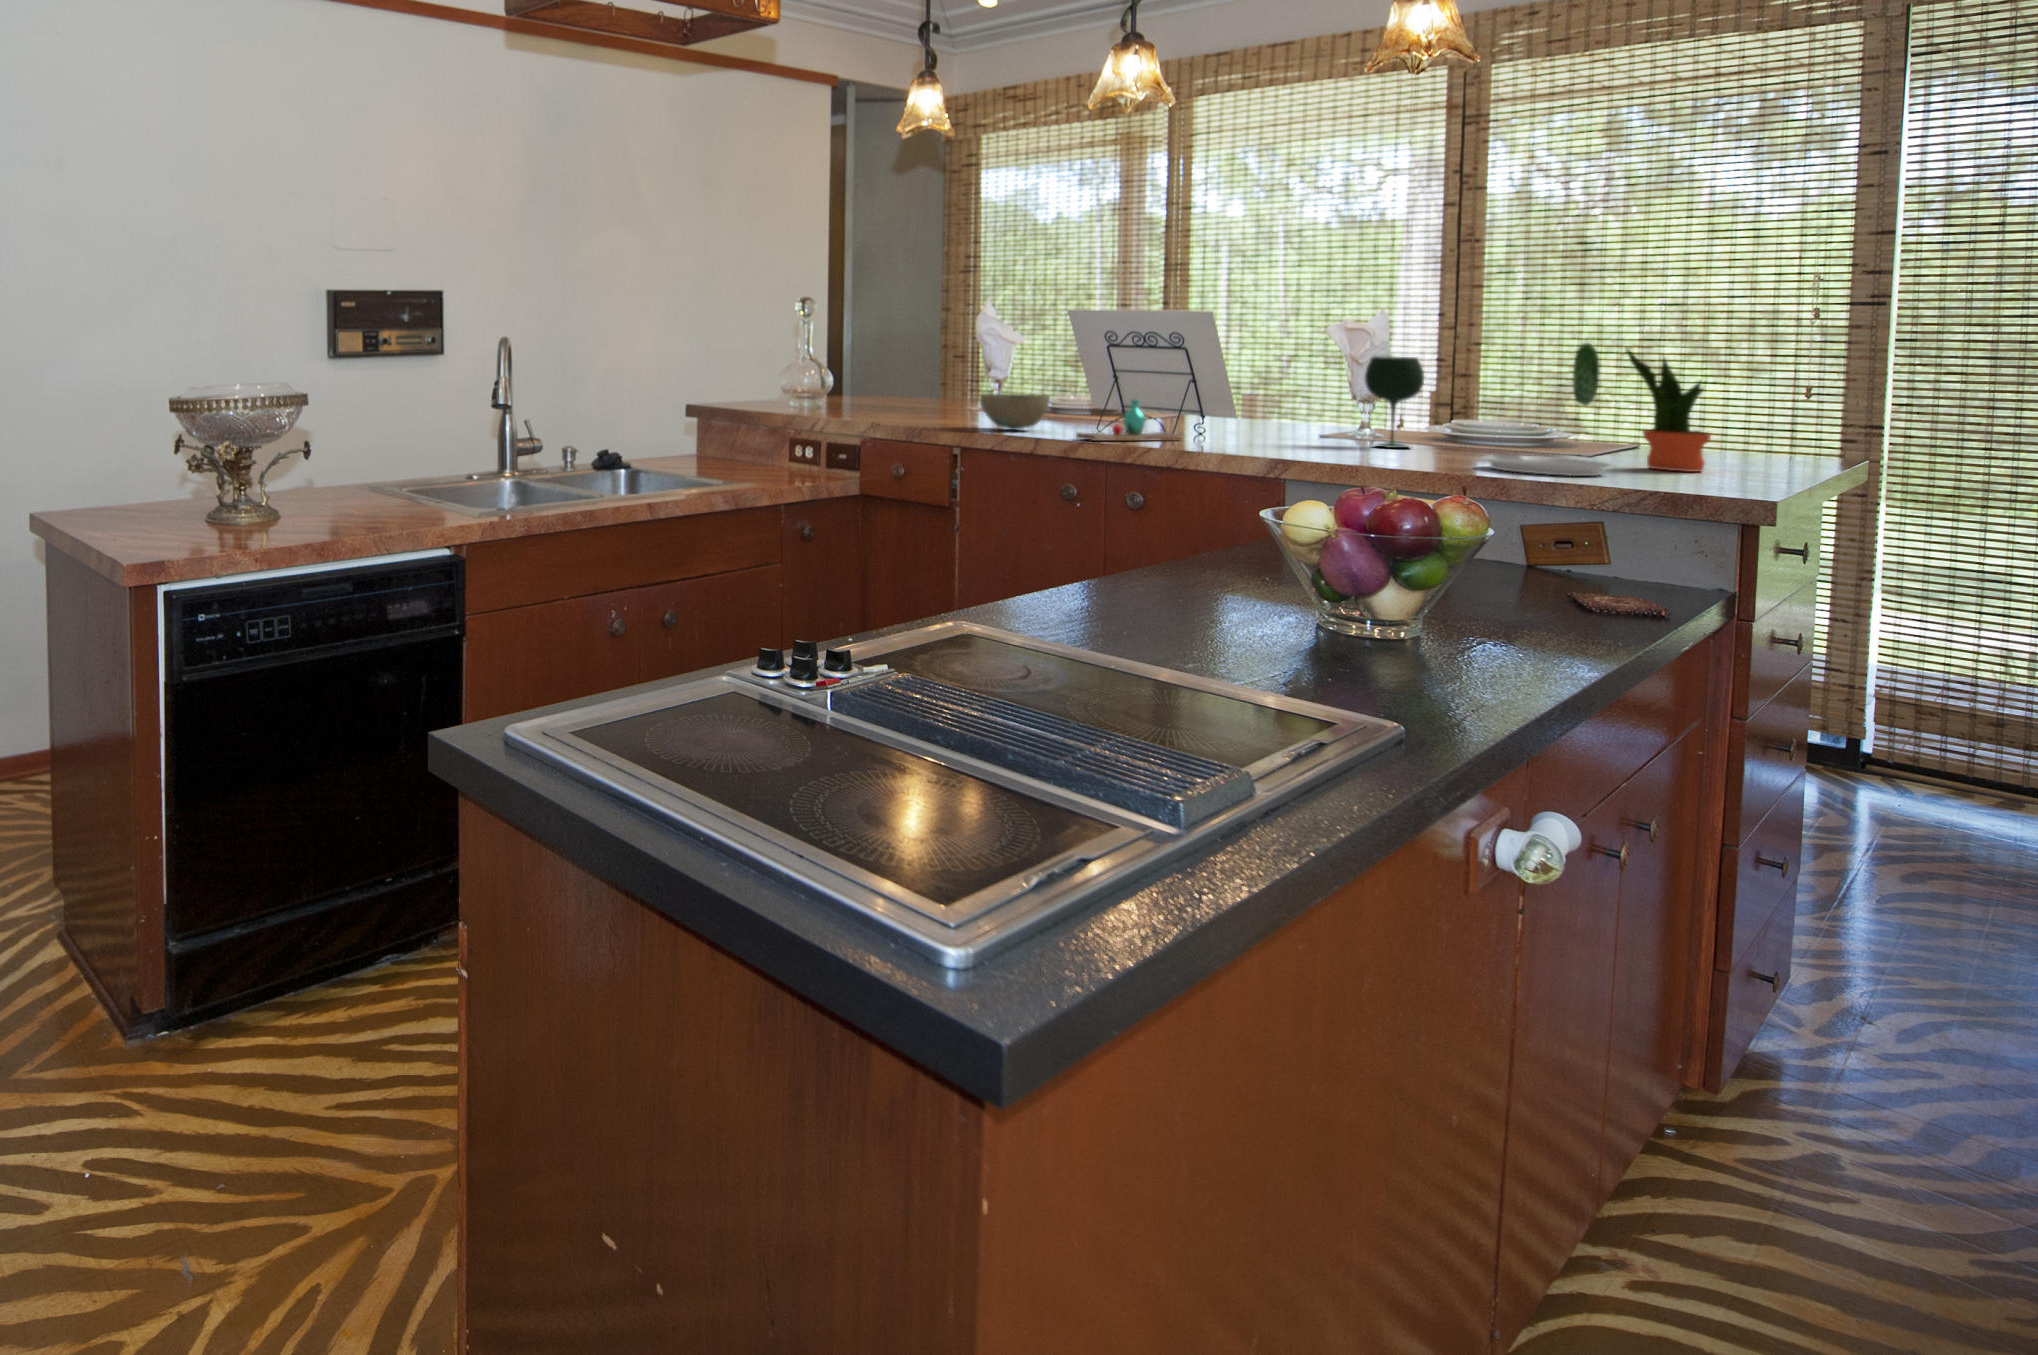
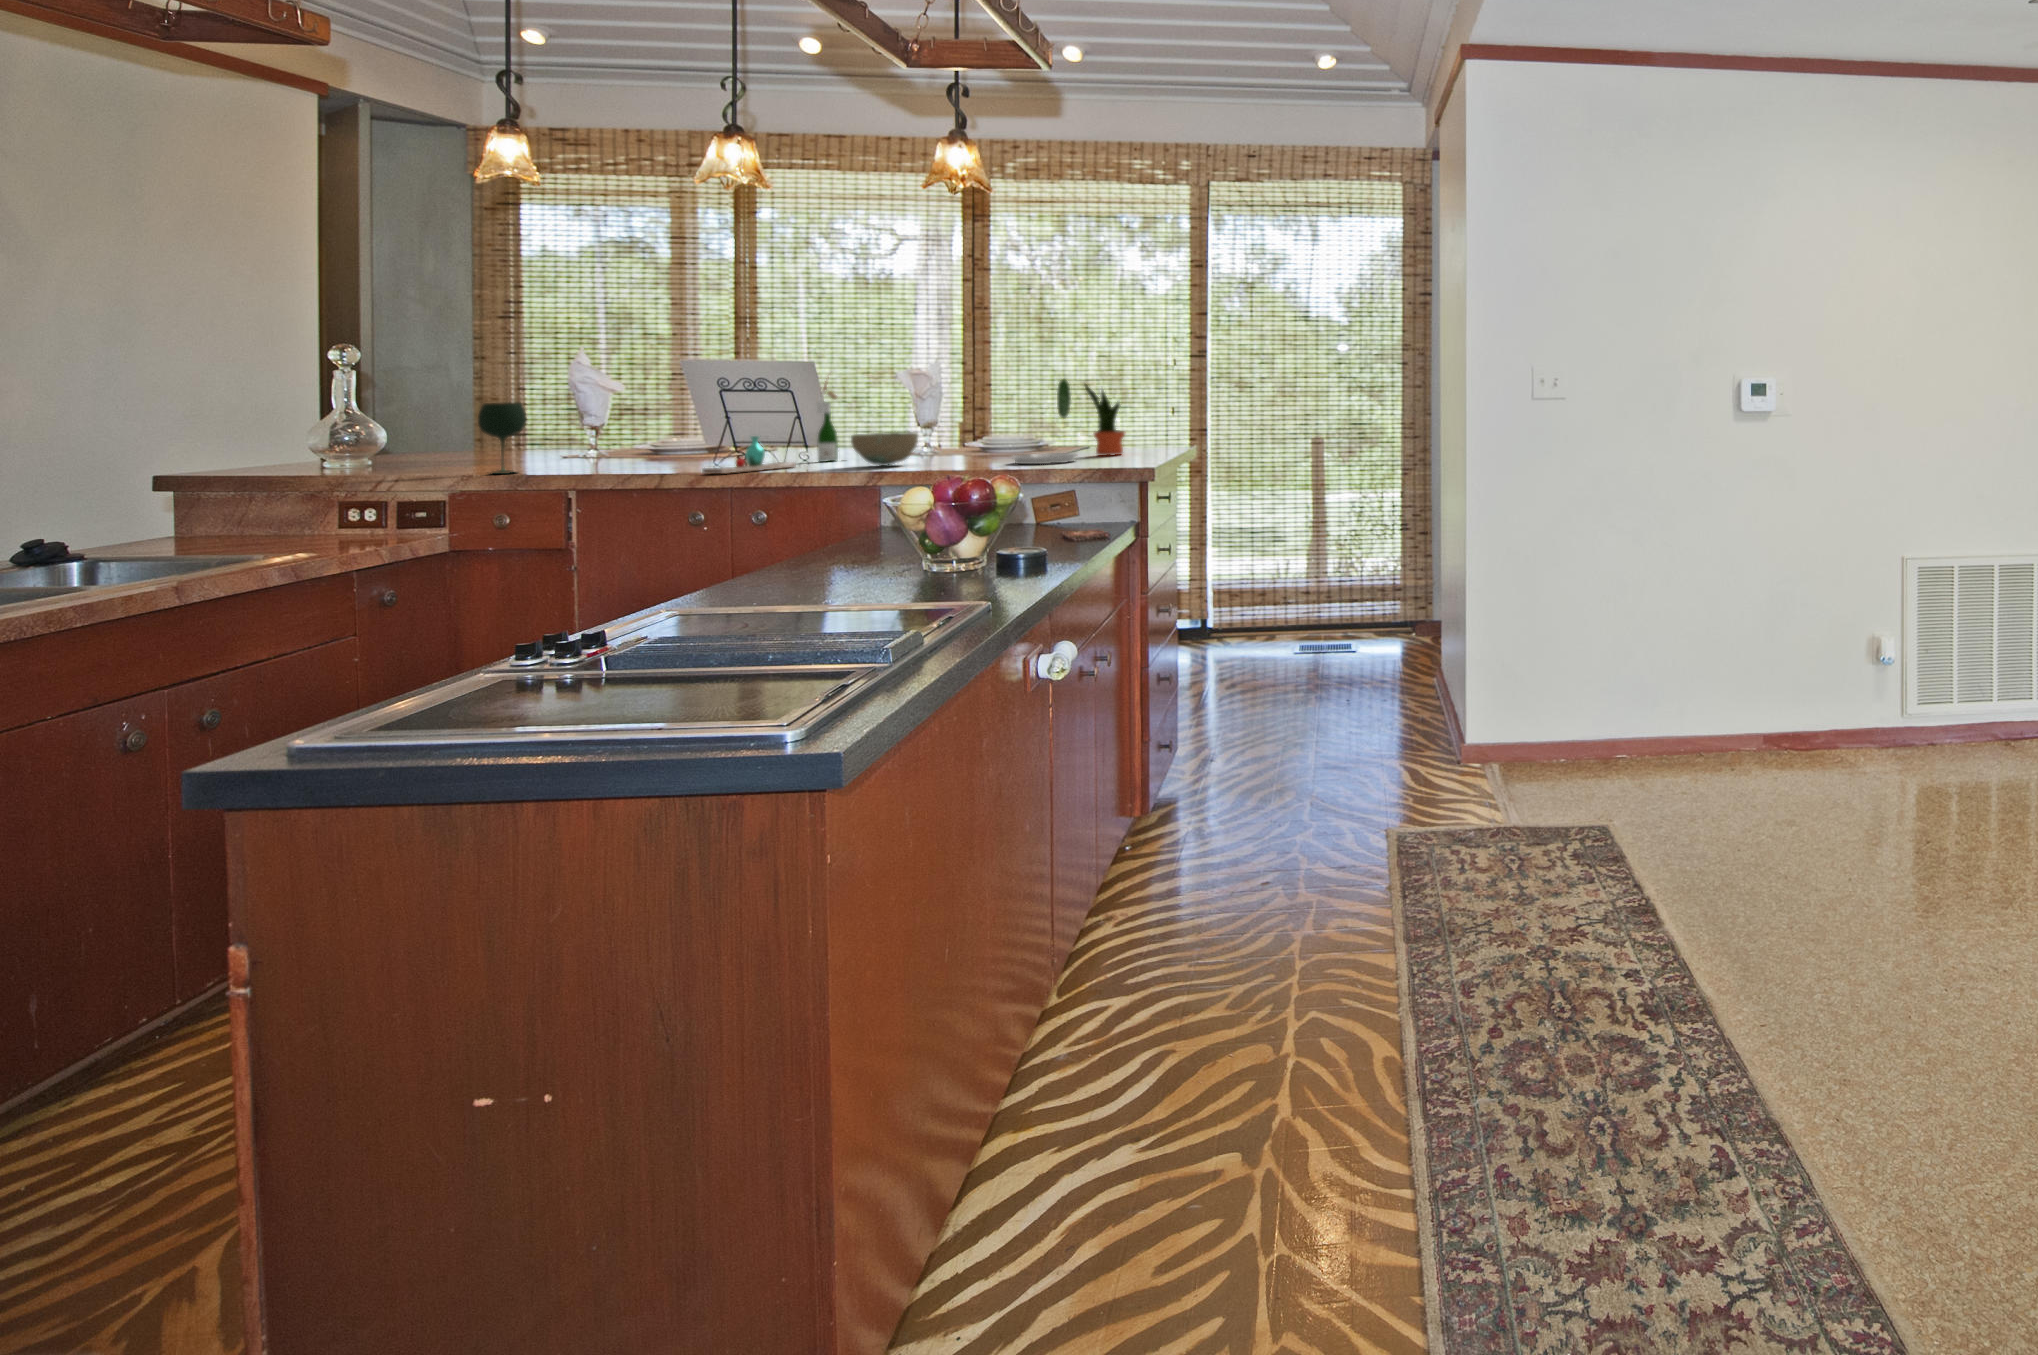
wine bottle: none [1212,325,1250,436] -> present [817,381,844,462]
wine glass: present [1365,356,1424,448] -> present [478,402,527,474]
bowl: present [980,394,1050,430] -> present [851,432,918,466]

